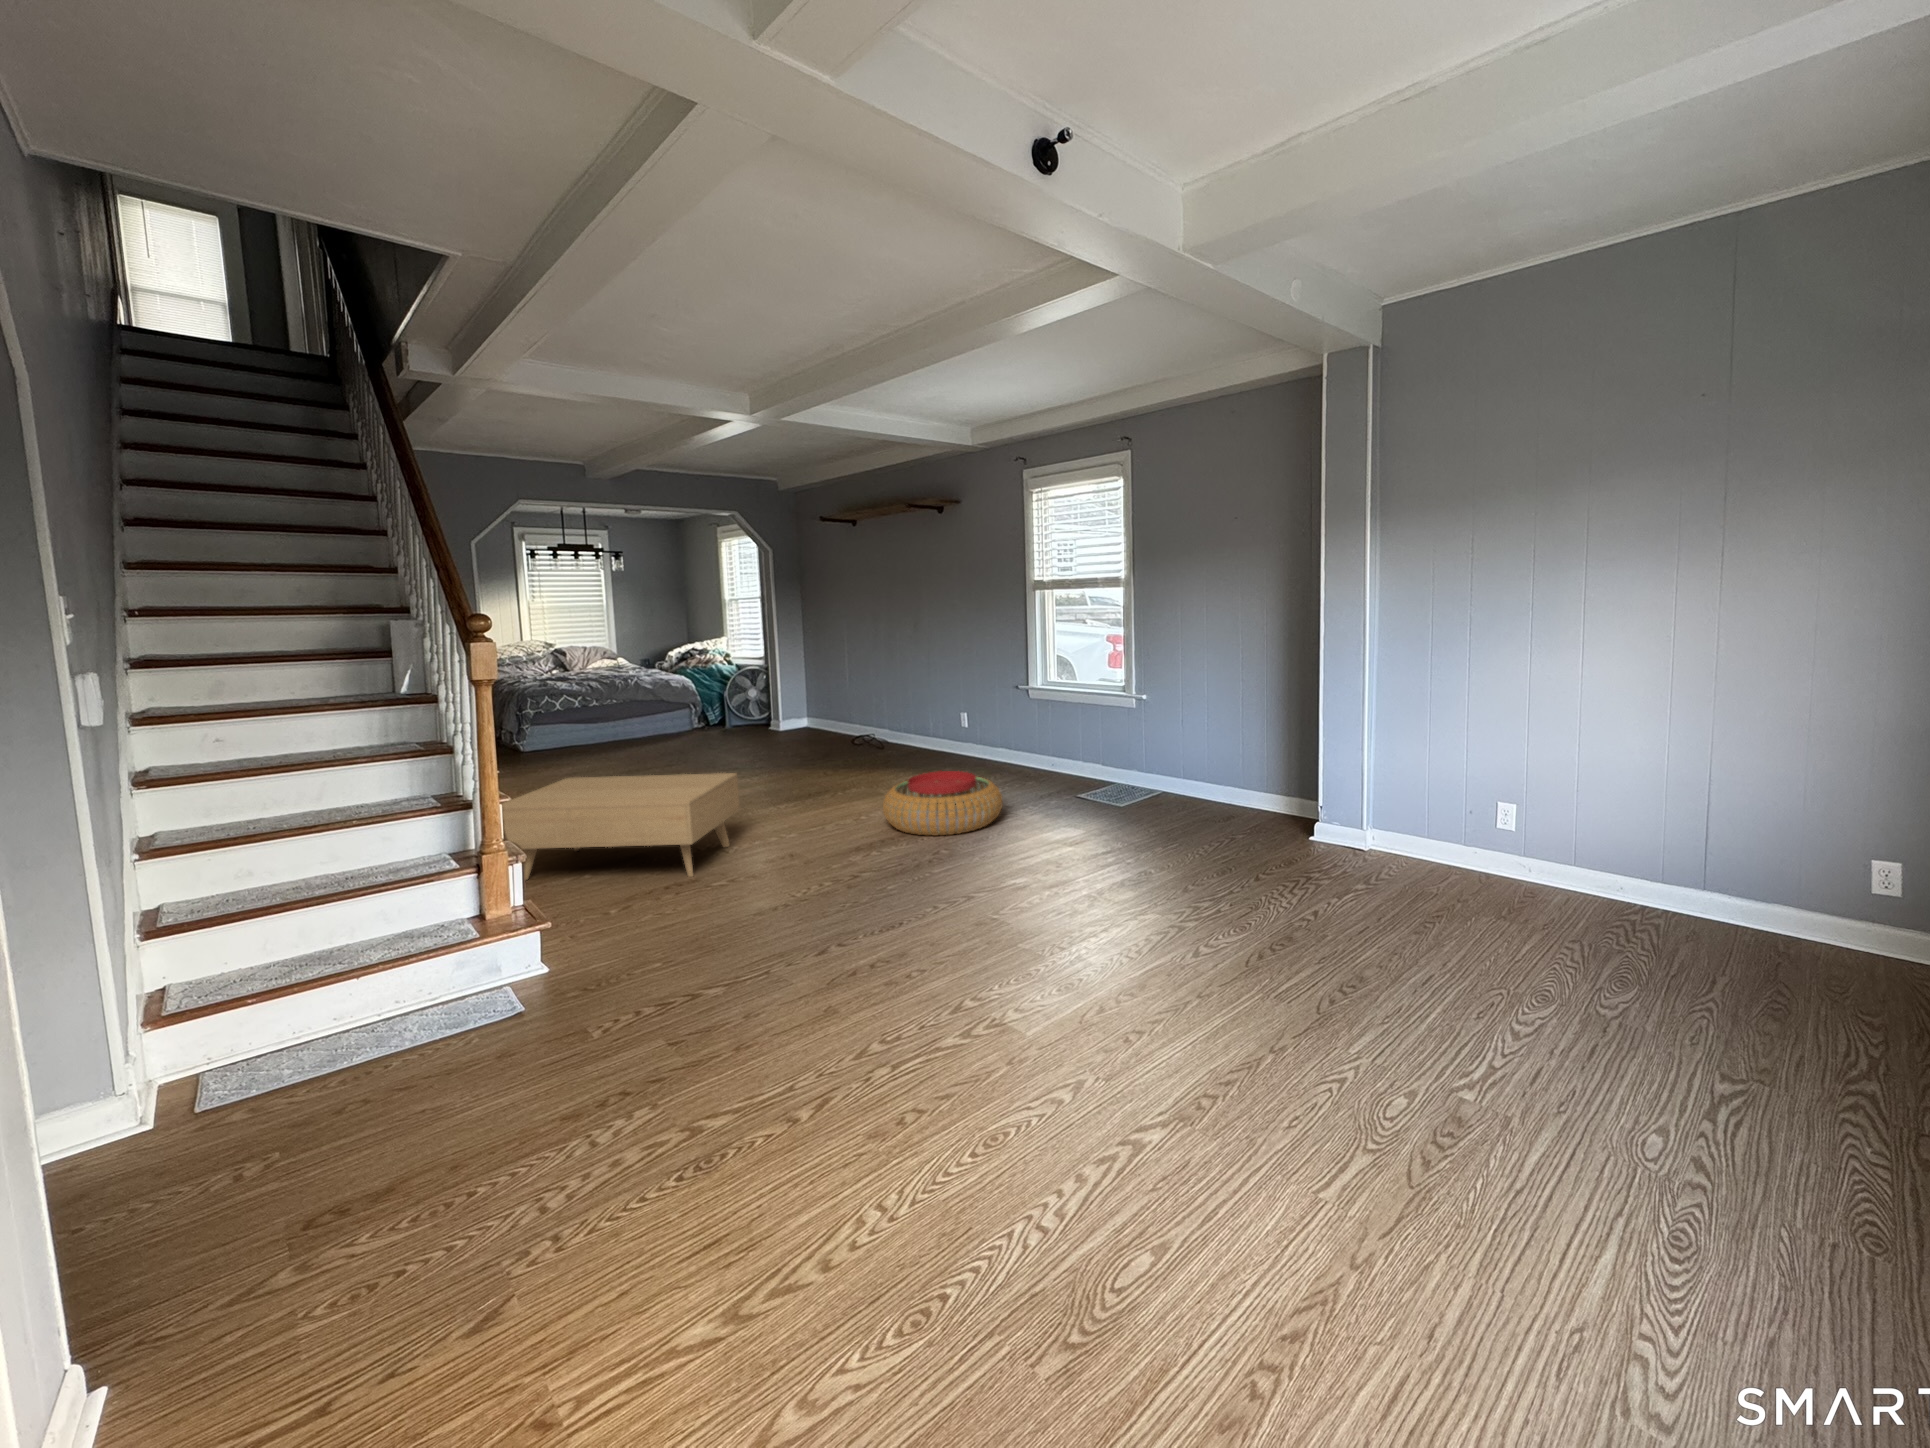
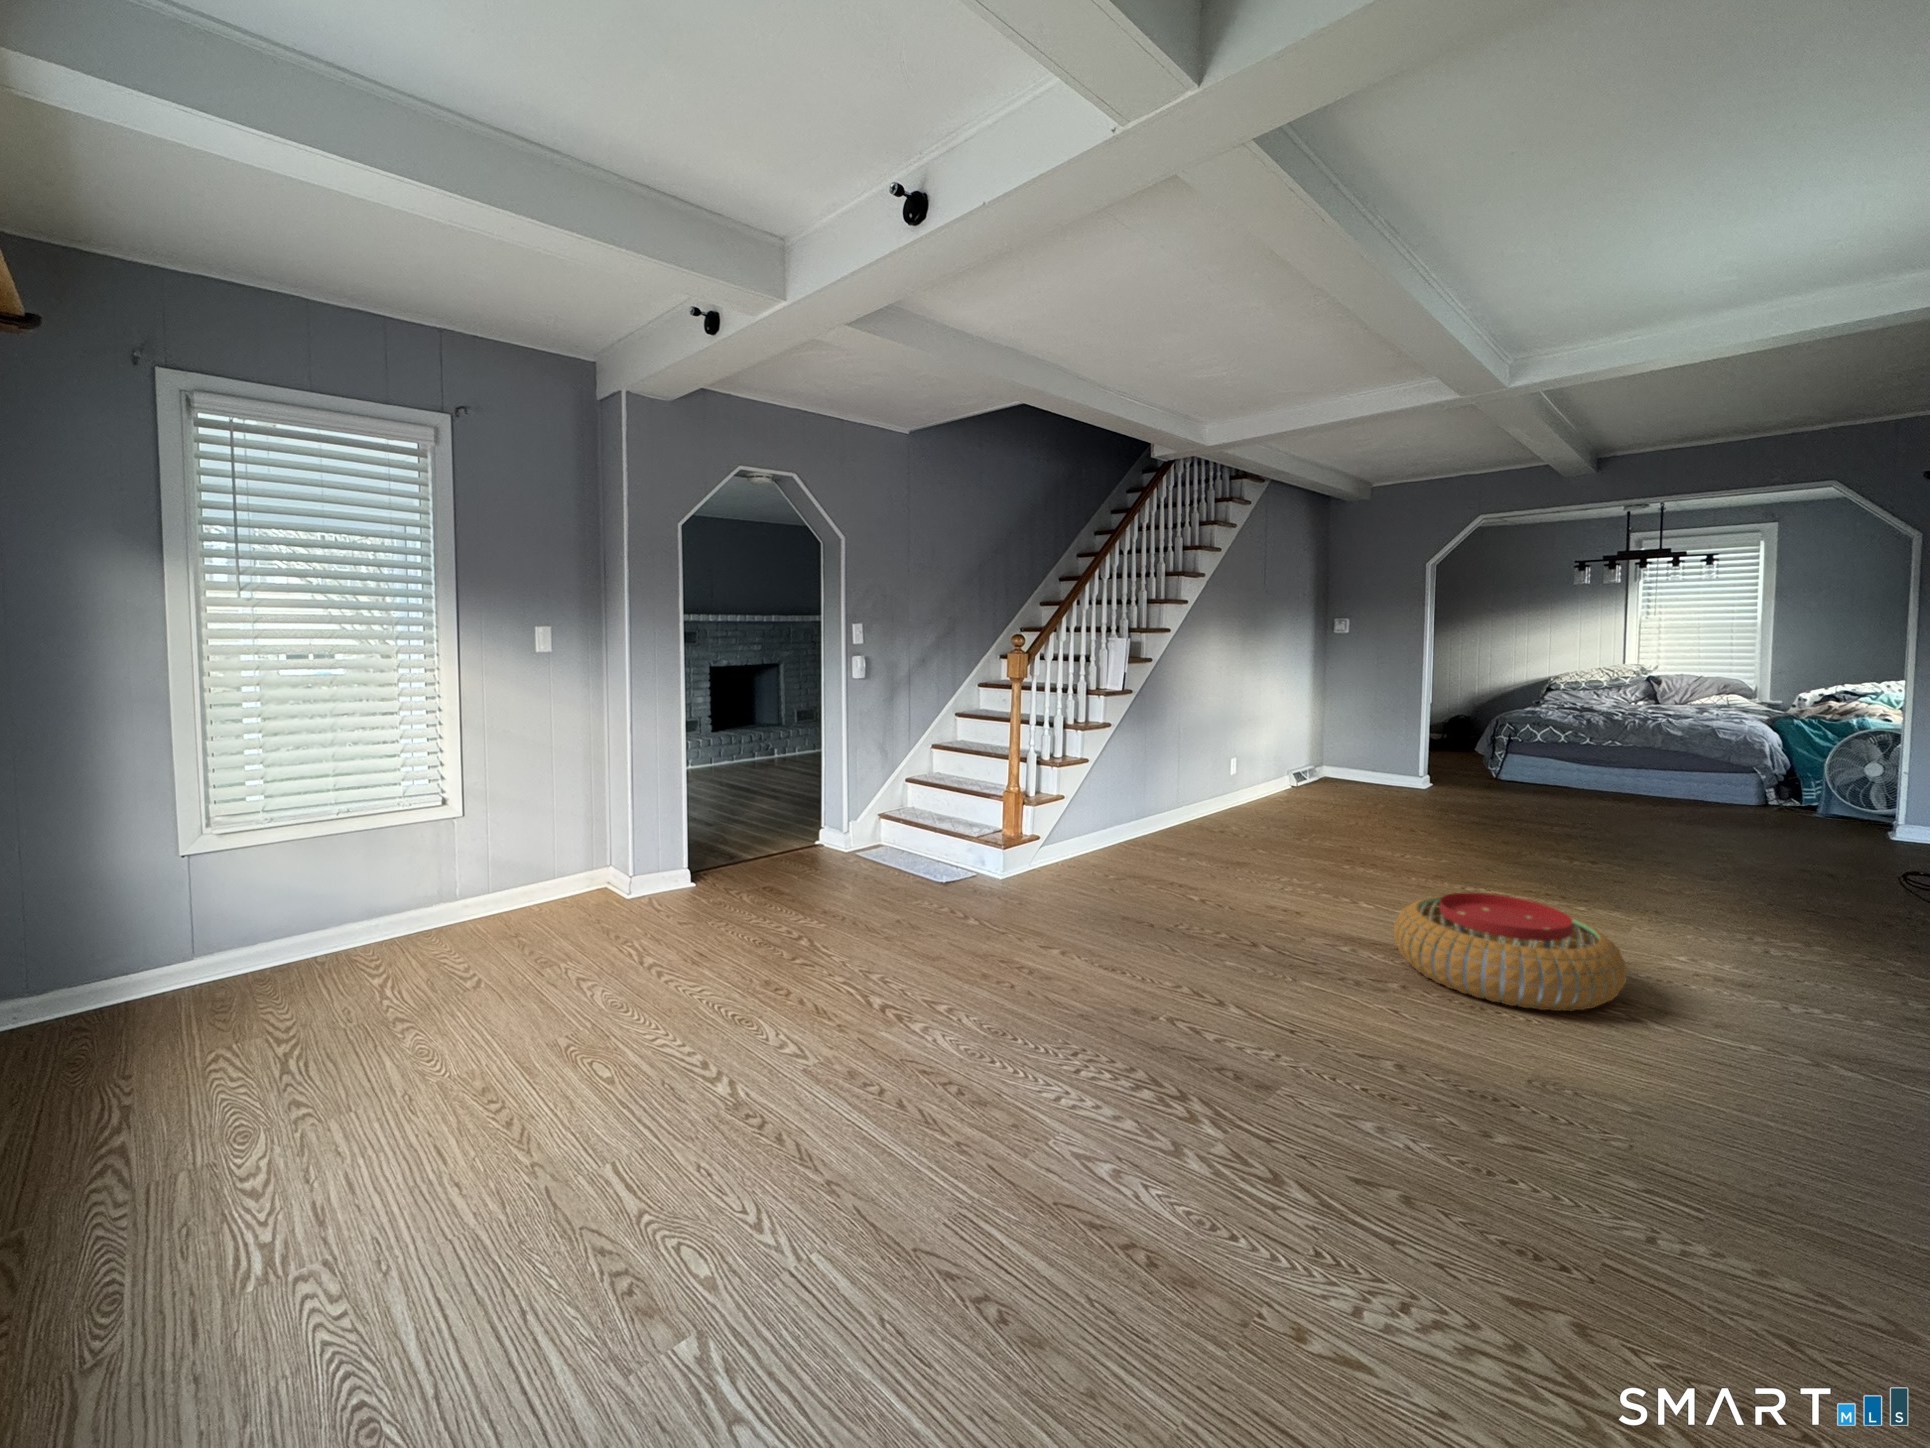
coffee table: present [502,773,740,879] -> none [1130,776,1297,883]

